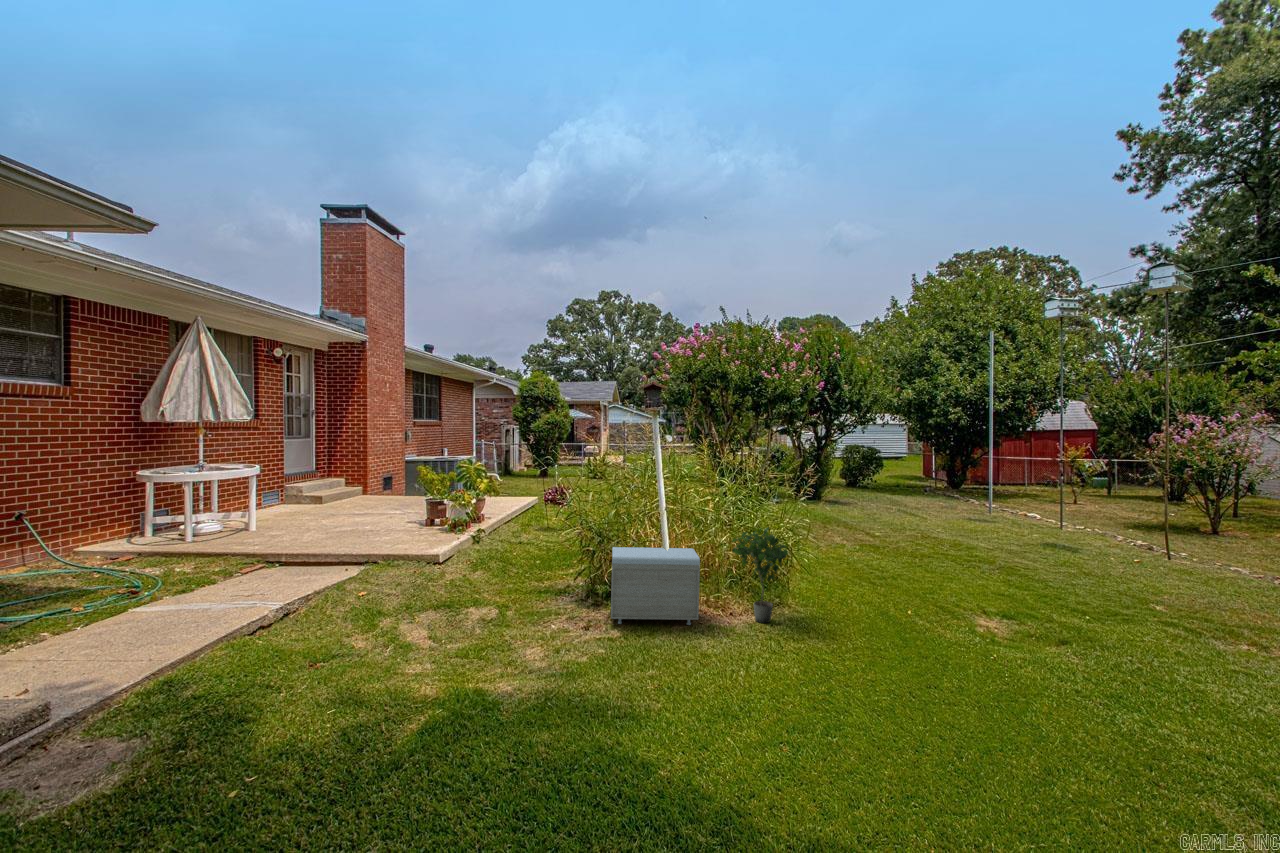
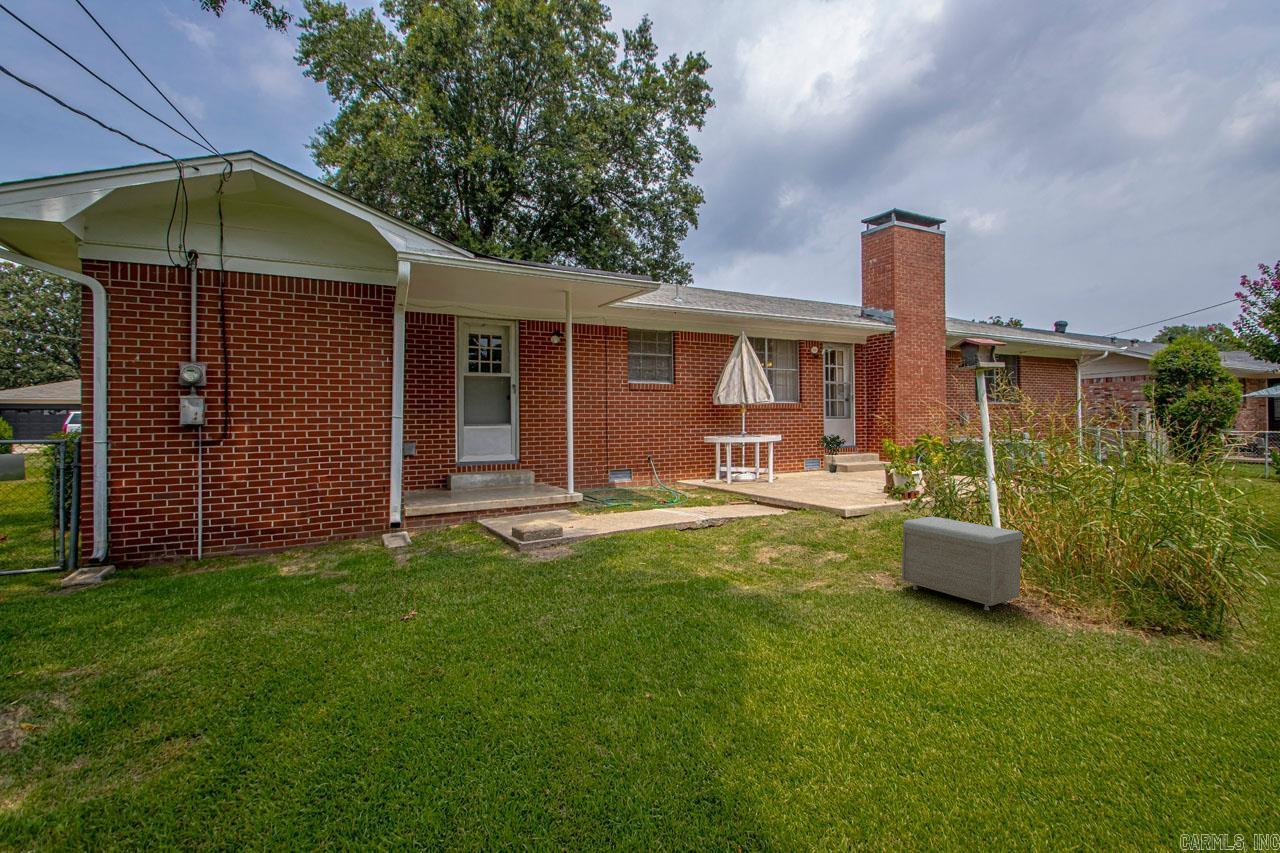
potted plant: present [732,528,788,623] -> present [817,434,846,473]

